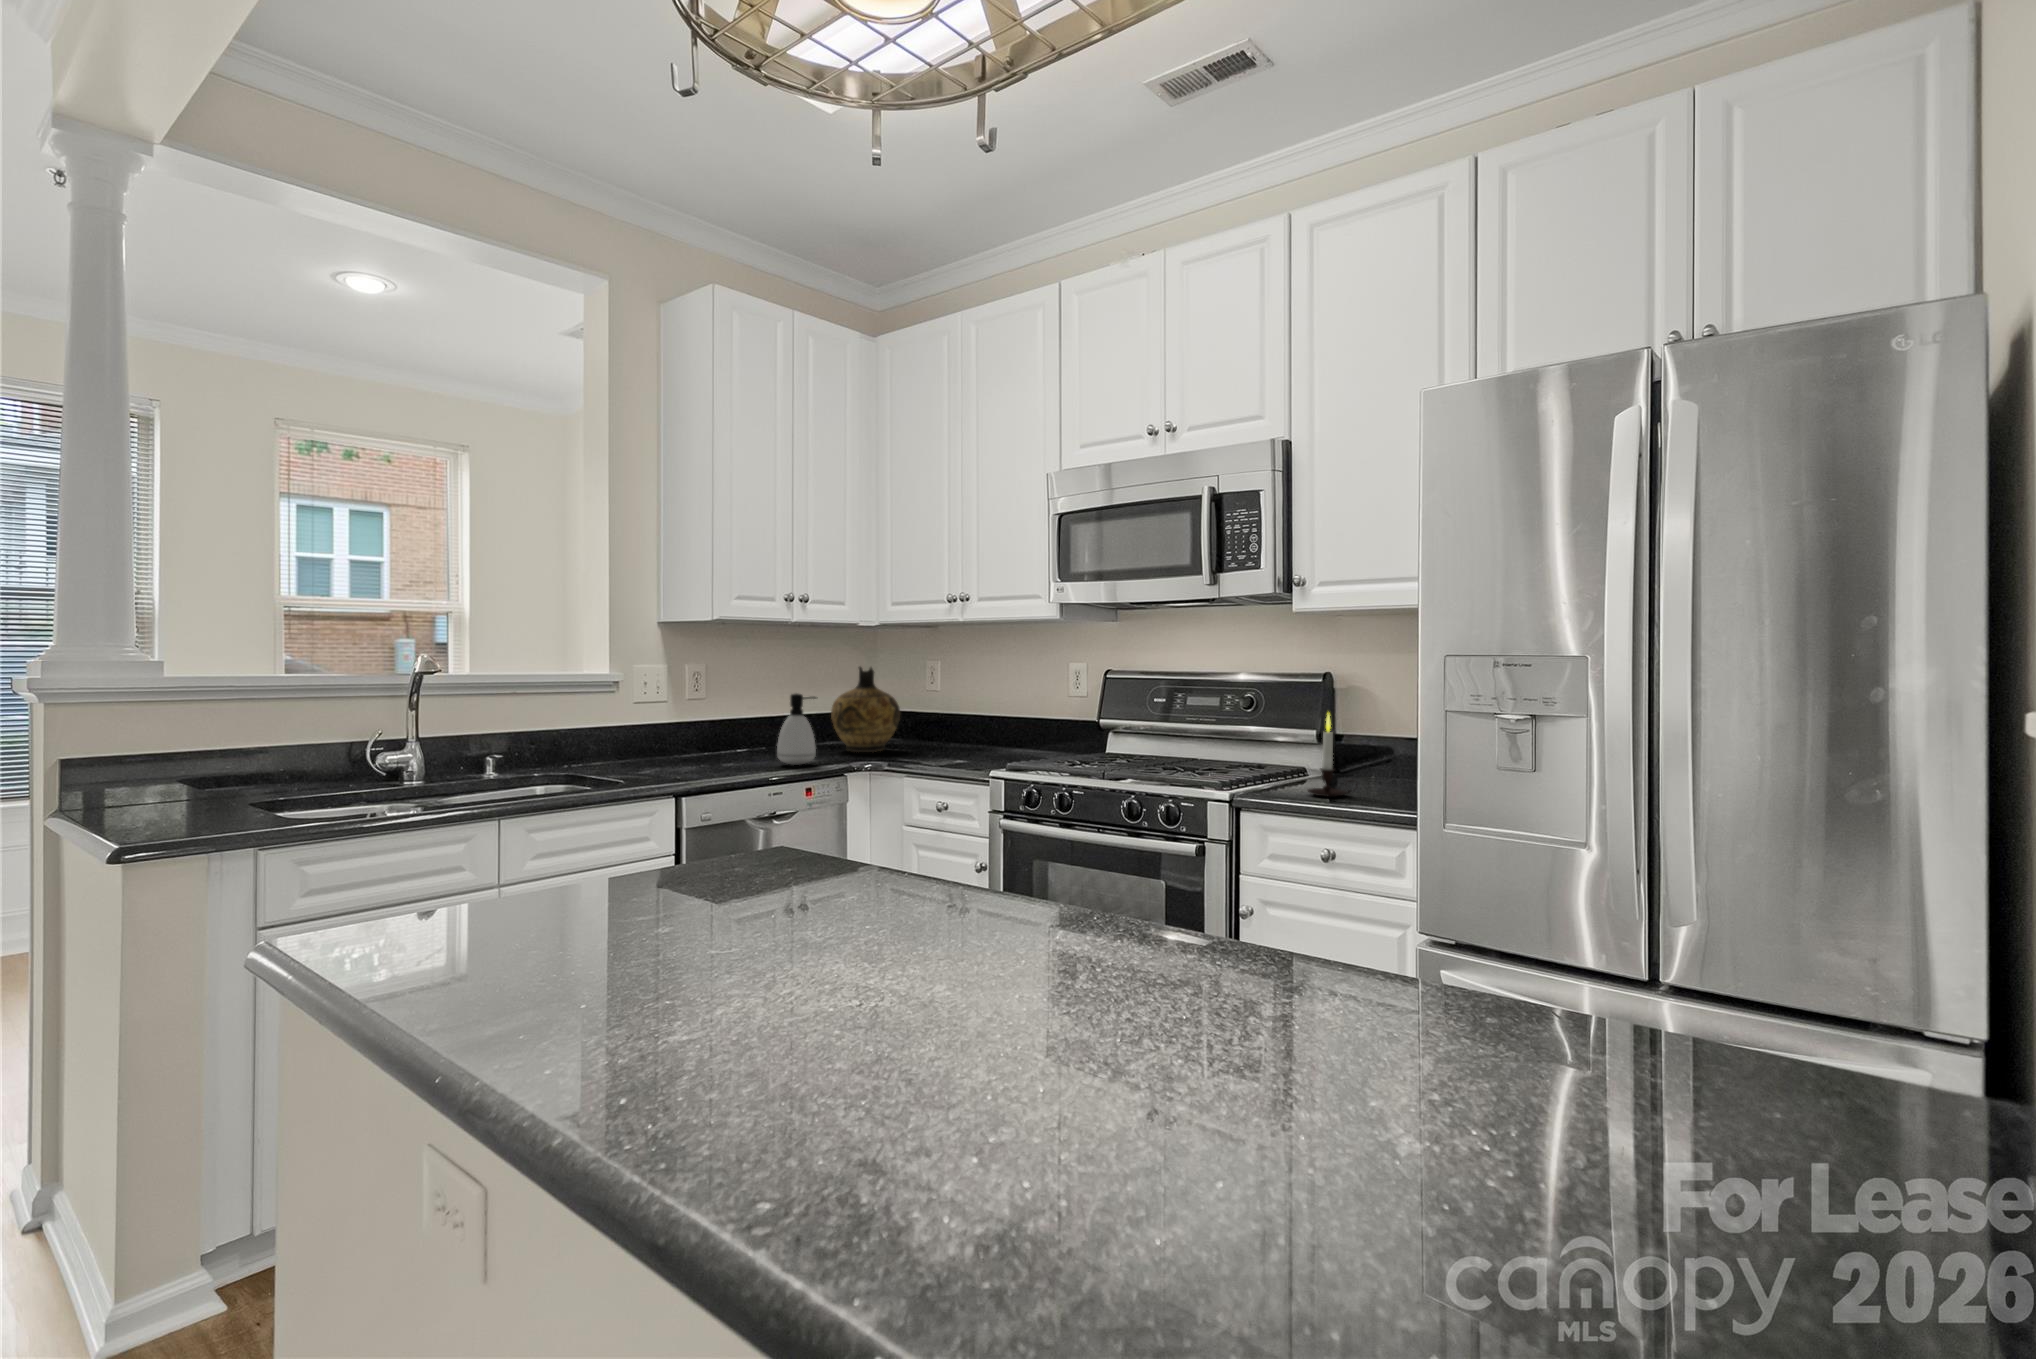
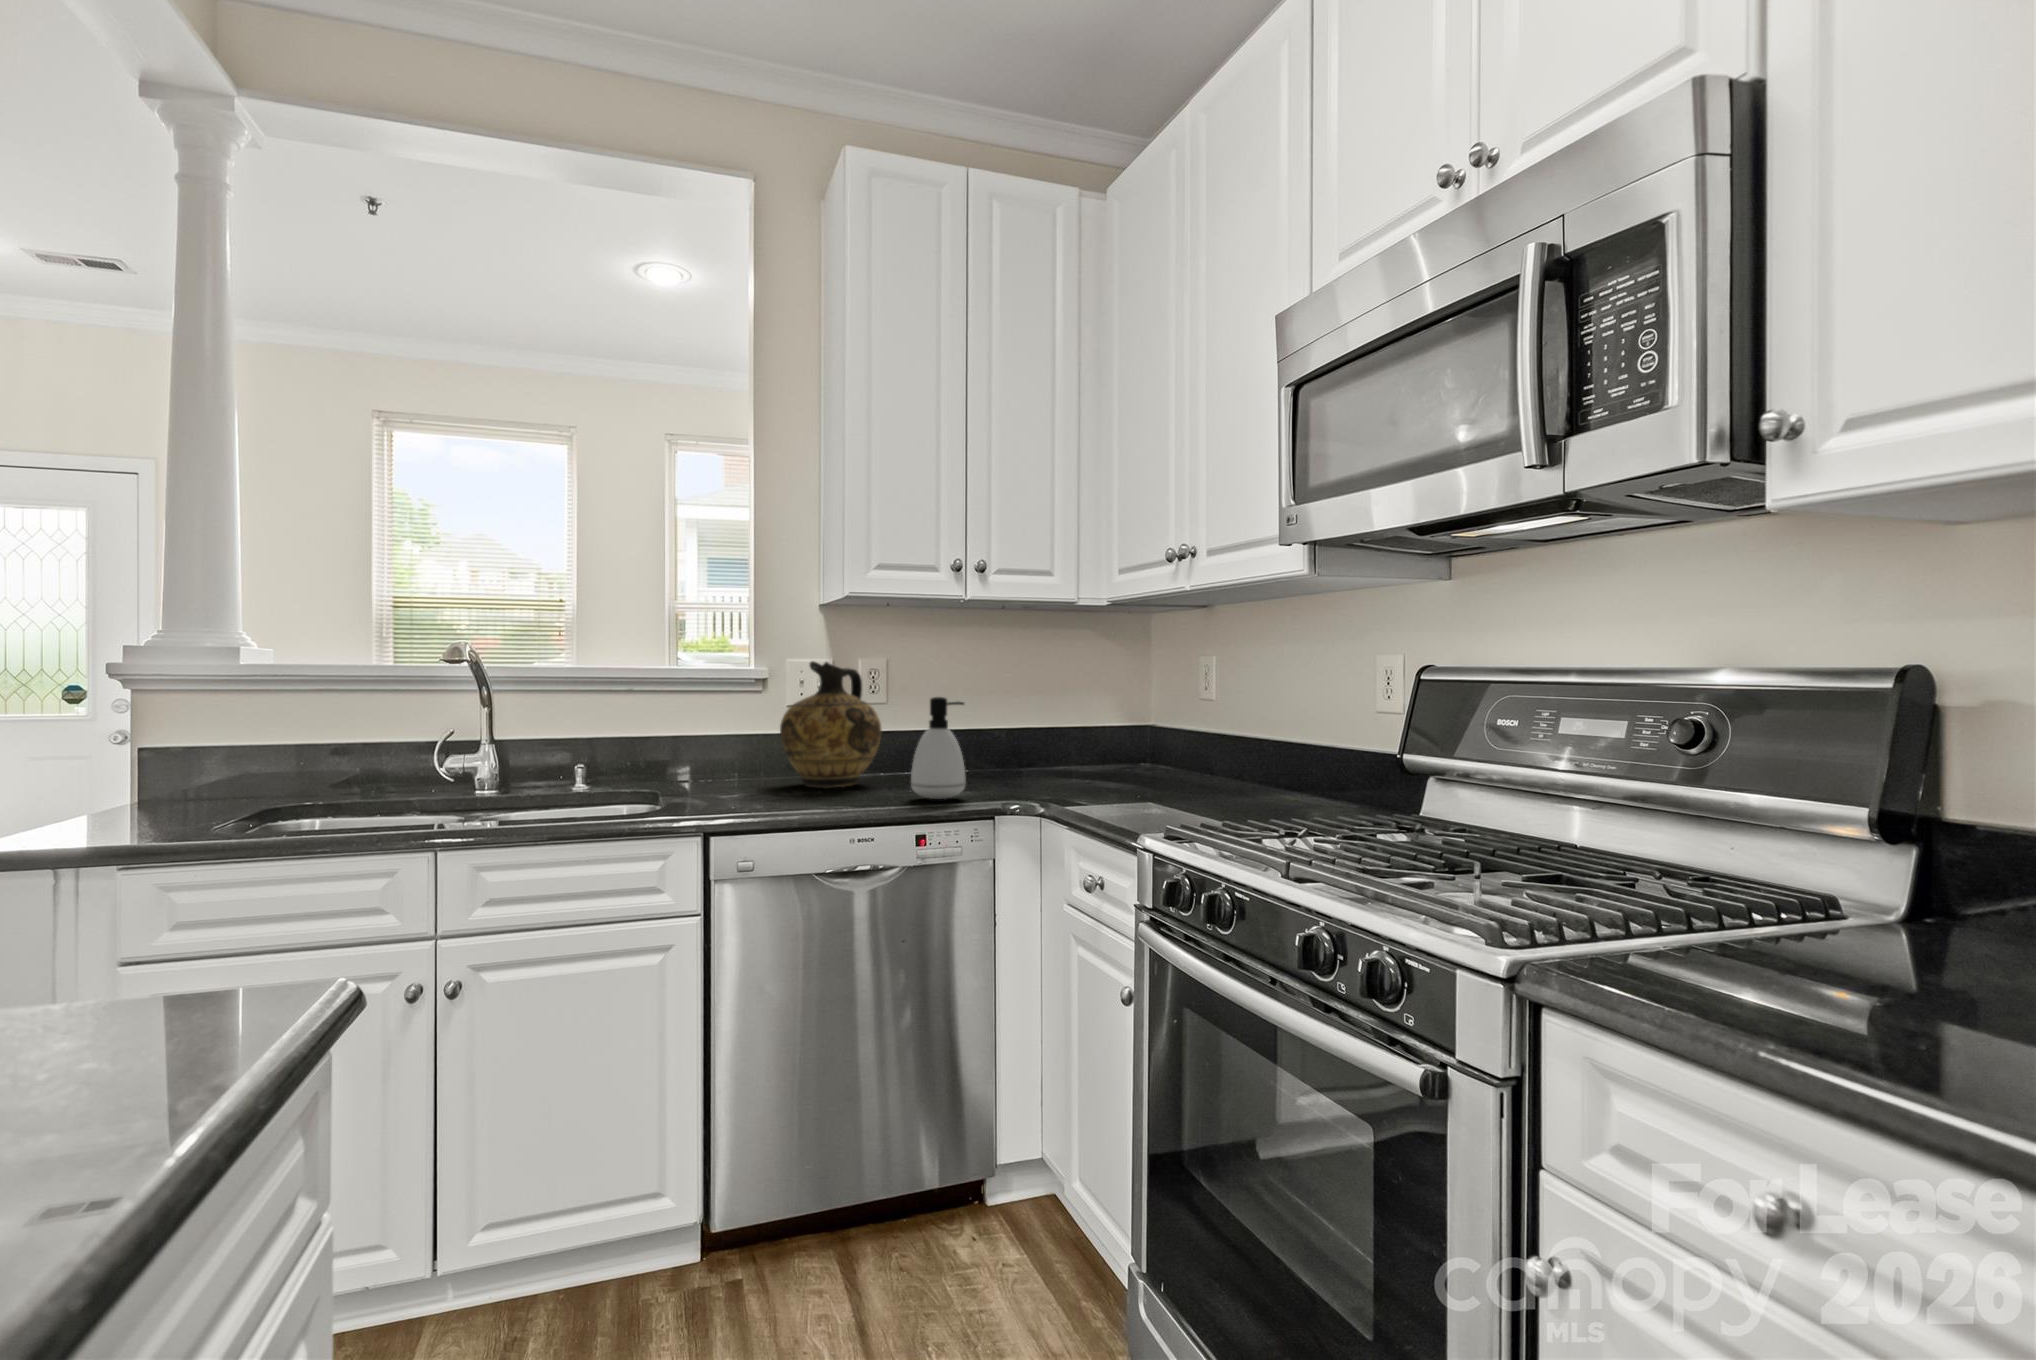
ceramic jug: present [831,667,900,752] -> present [780,661,881,788]
candle: present [1308,714,1351,797] -> none [1737,760,1918,1012]

